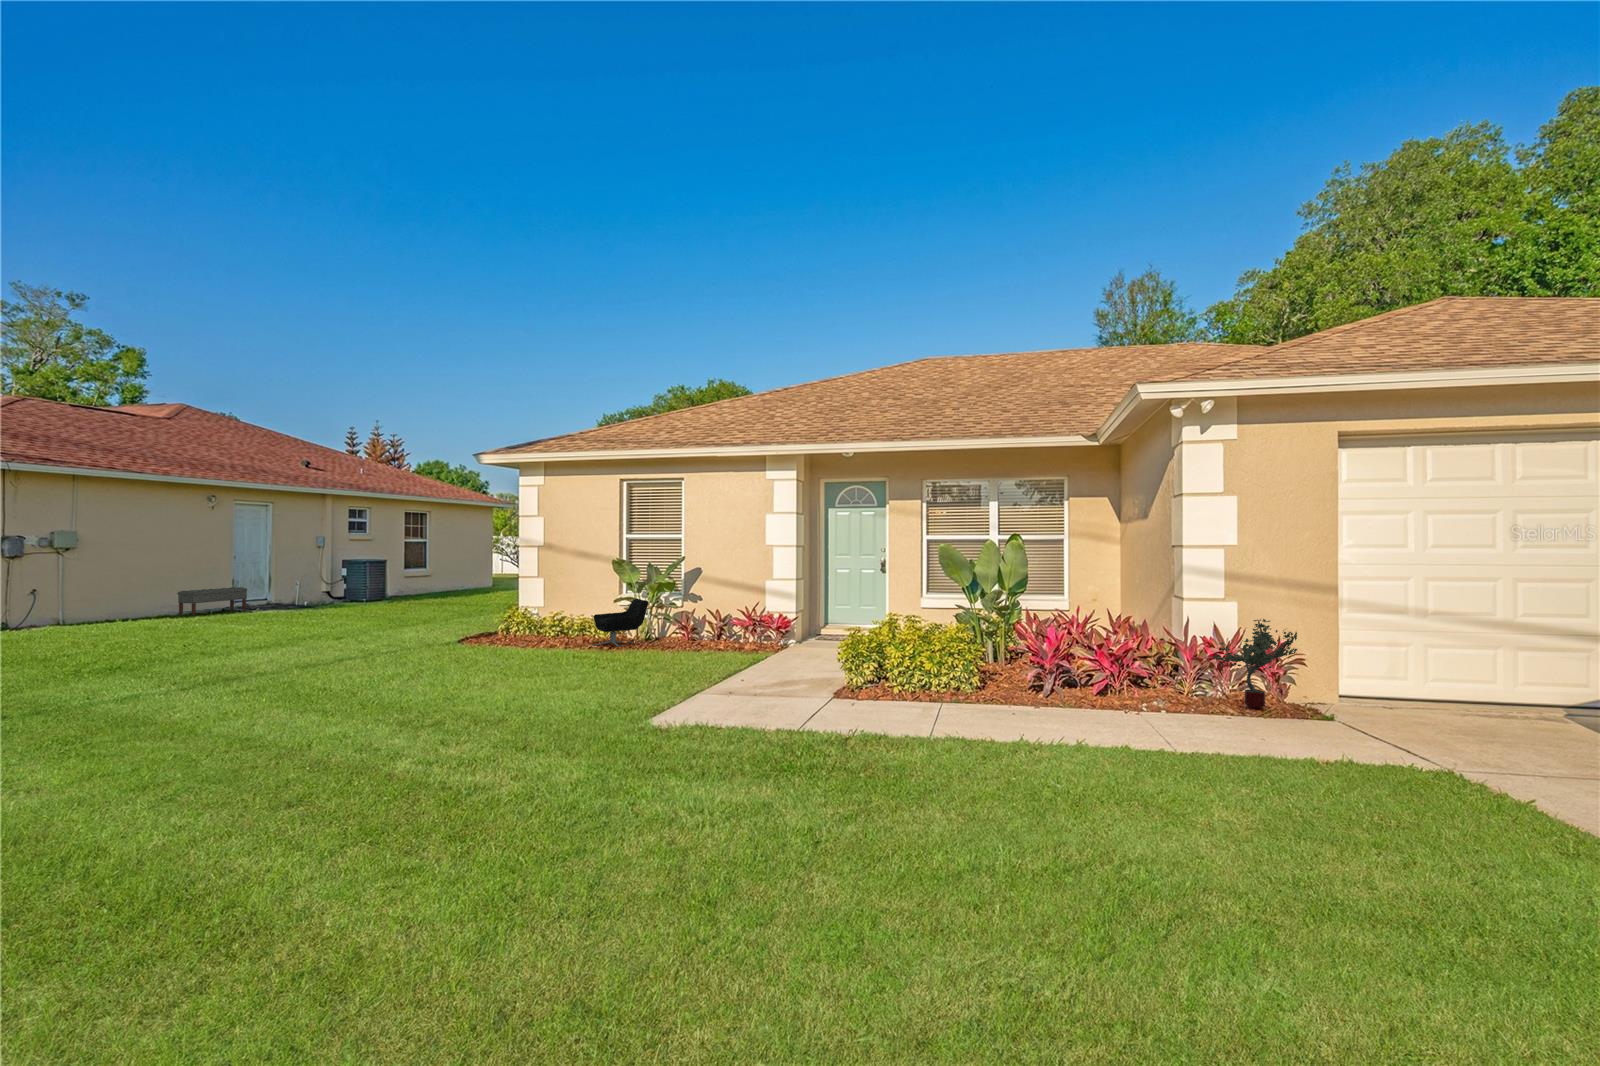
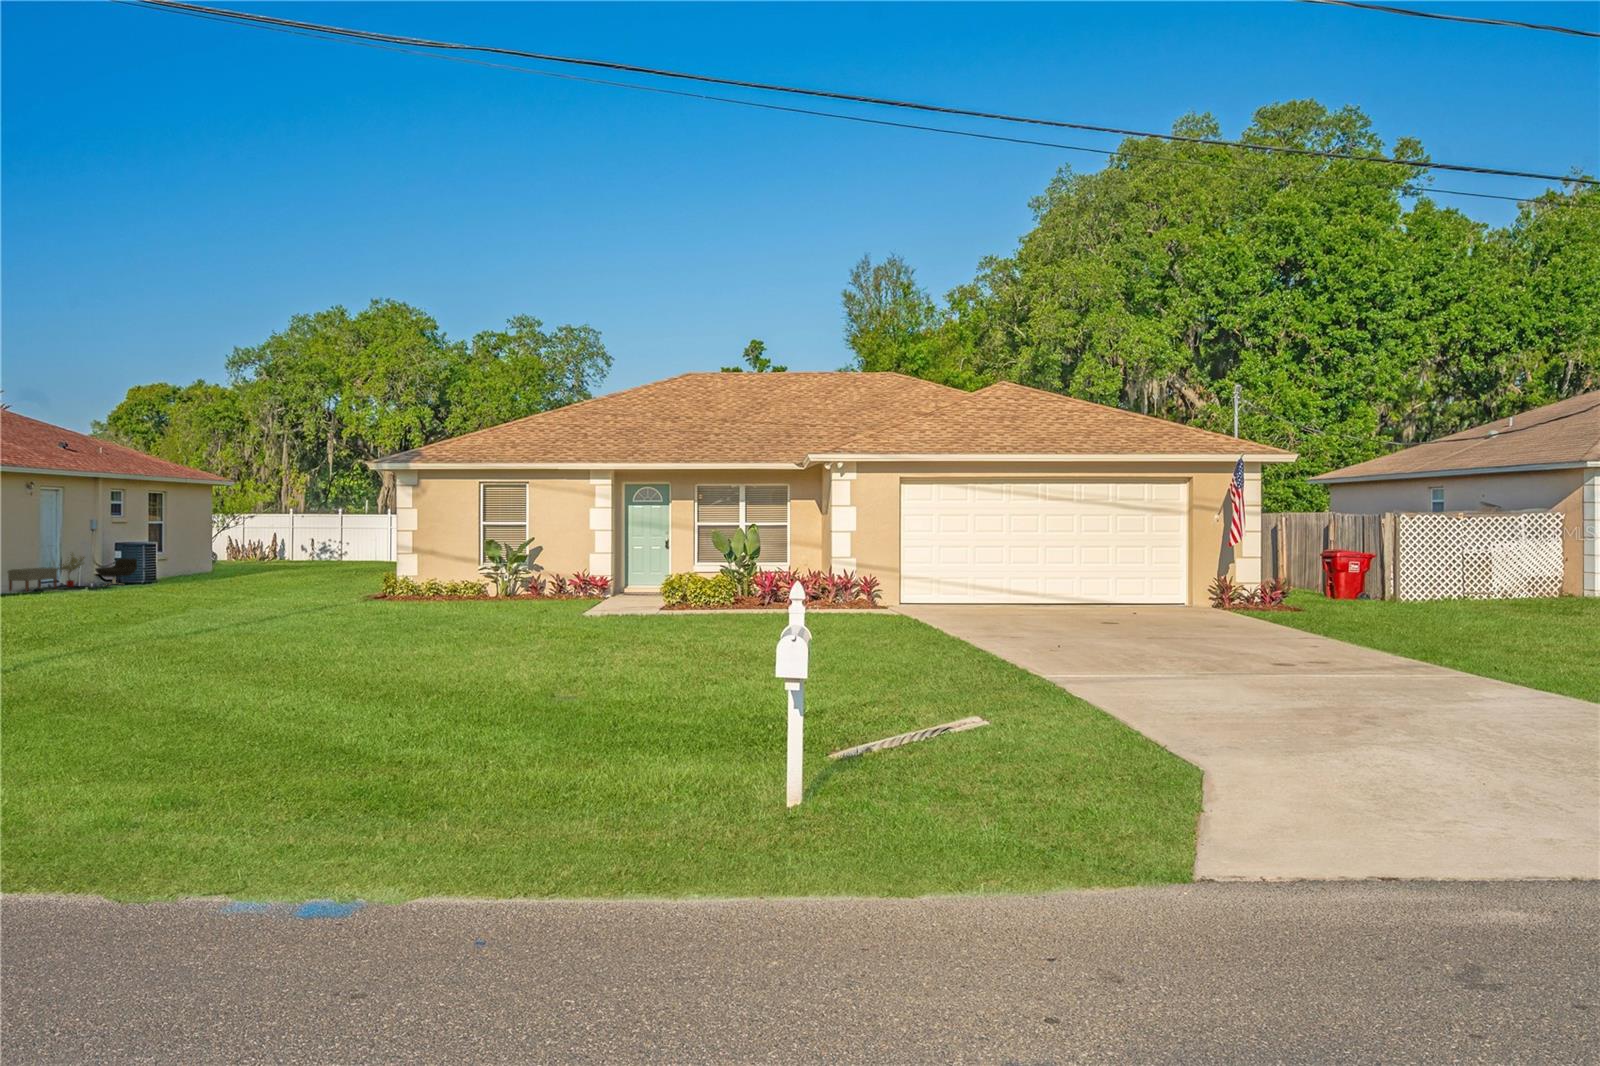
lounge chair: present [592,599,648,646] -> present [95,558,137,584]
potted tree: present [1213,619,1297,709] -> present [57,553,84,587]

